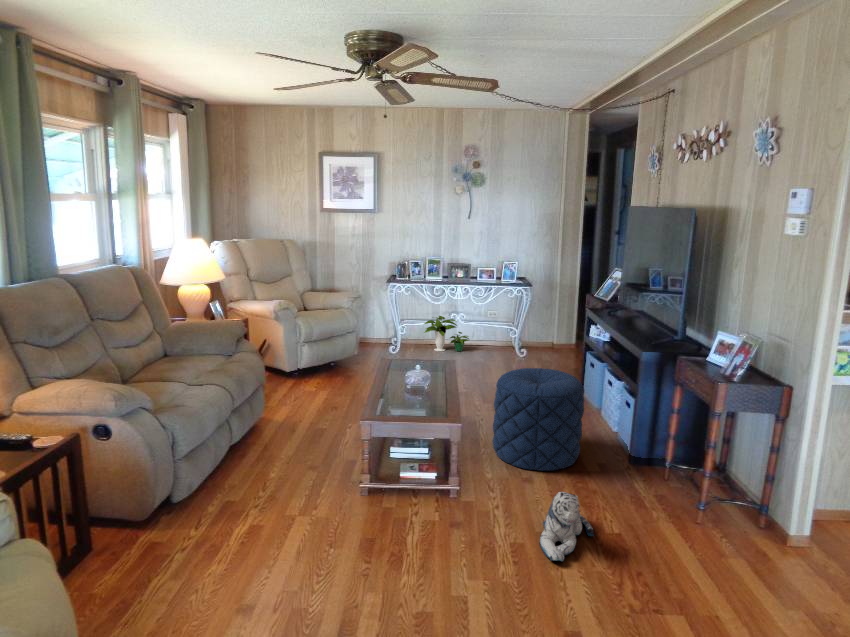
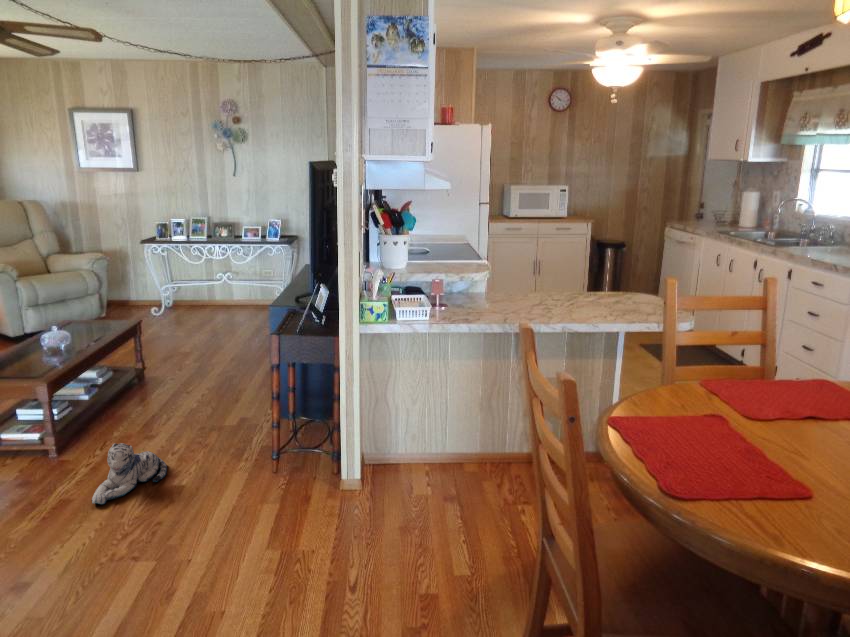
potted plant: present [424,316,469,351] -> none [190,276,240,313]
pouf: present [493,368,584,471] -> none [141,329,233,426]

